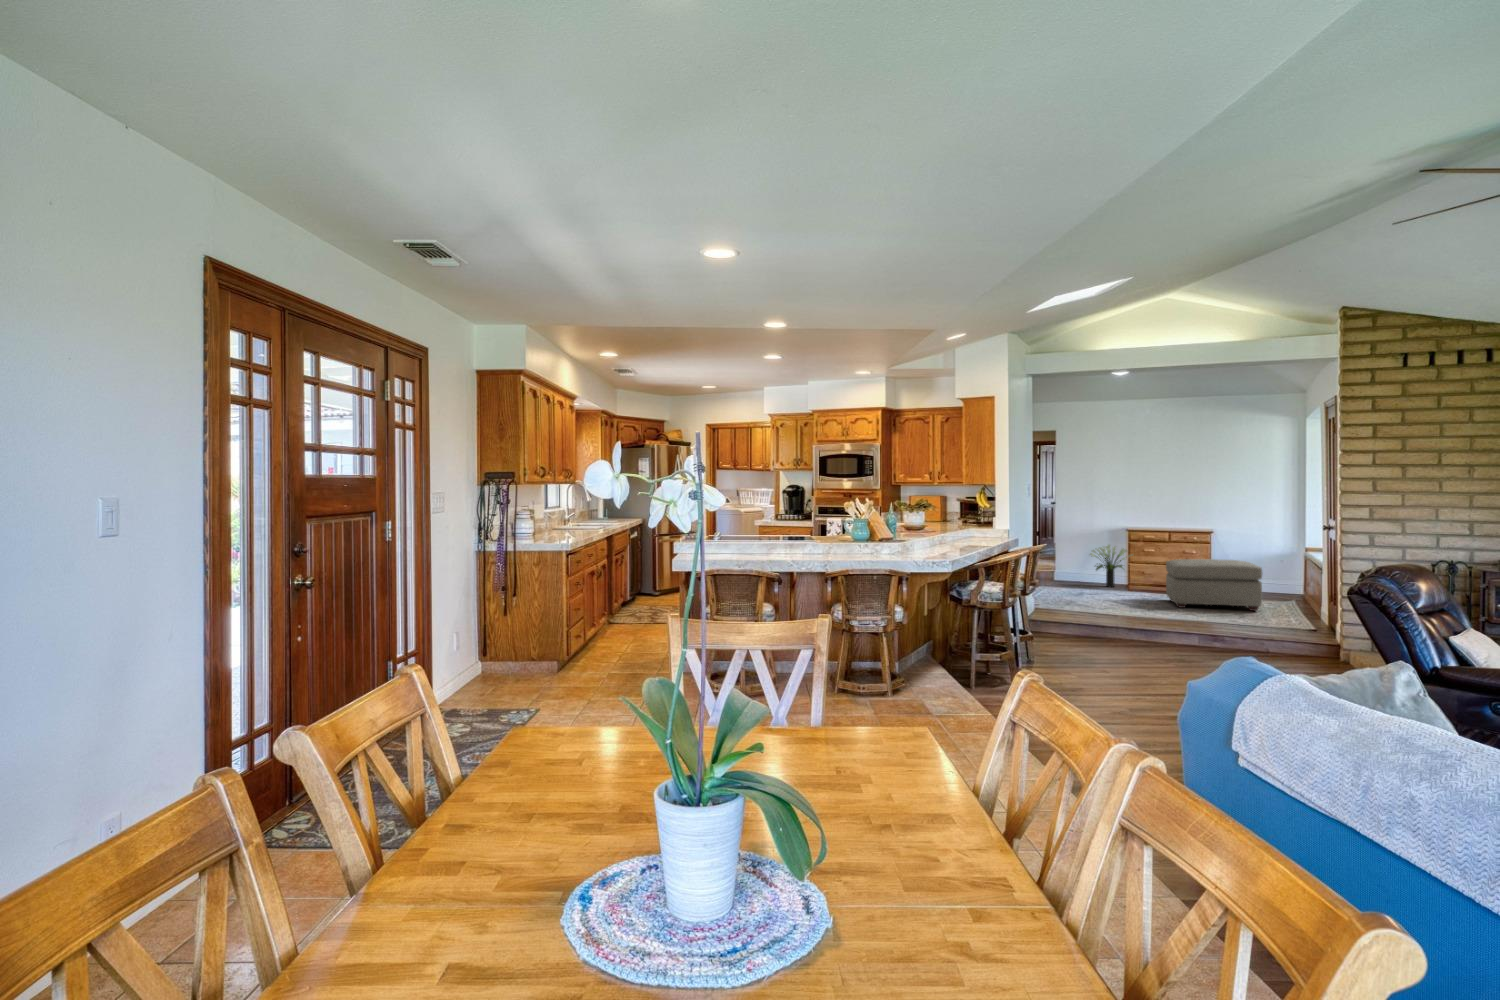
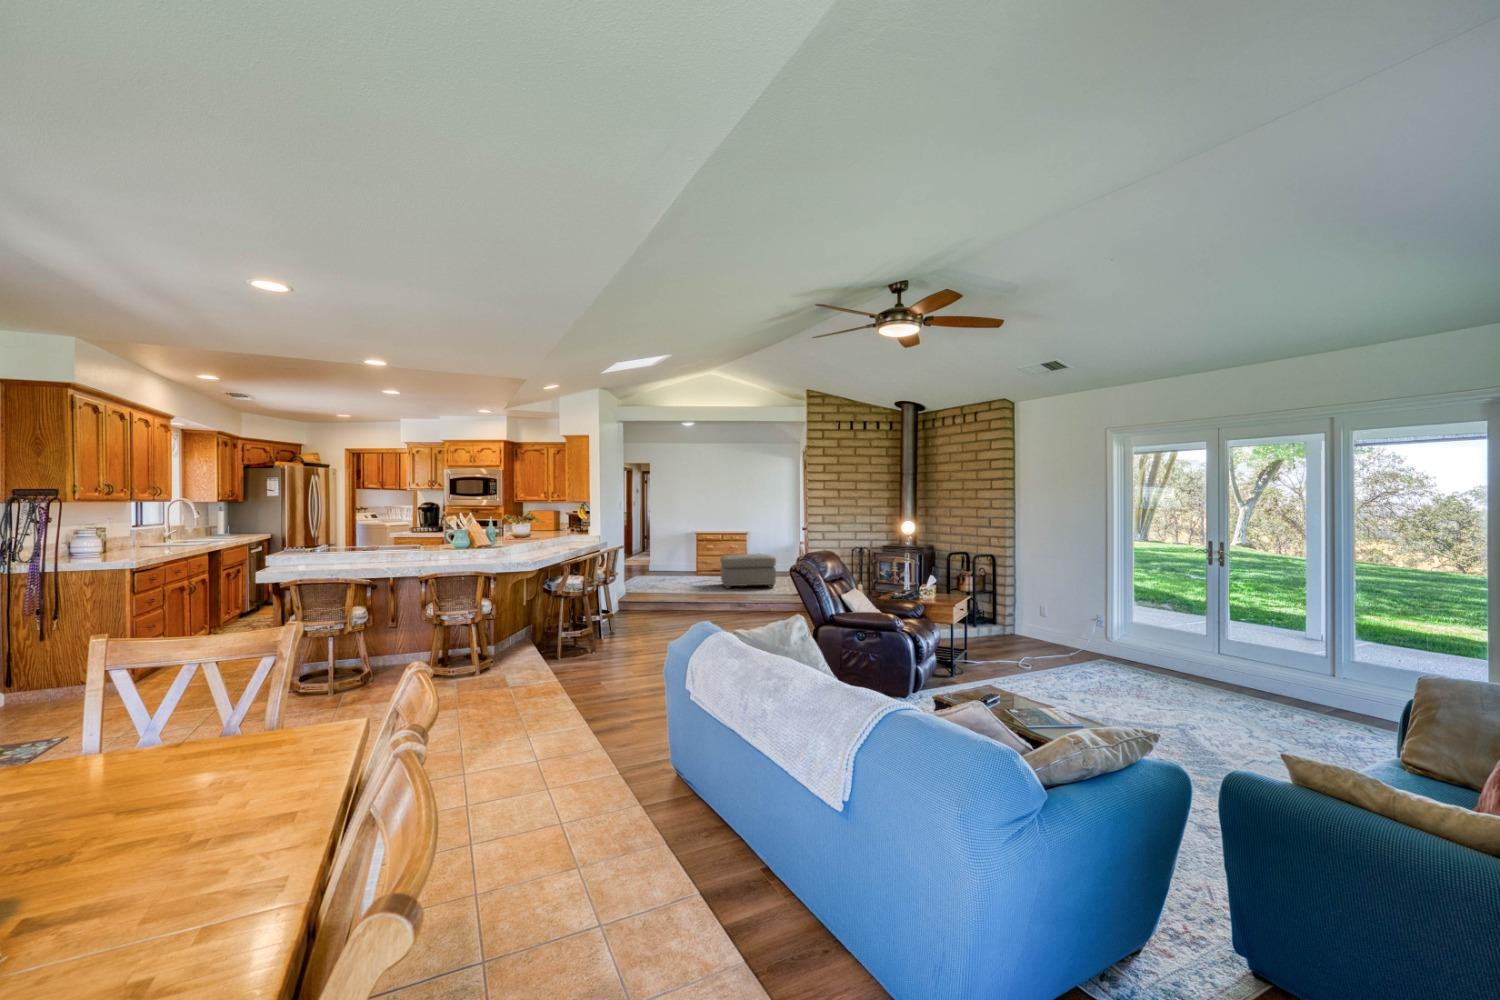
potted plant: present [1090,545,1133,587] -> none [674,546,703,578]

